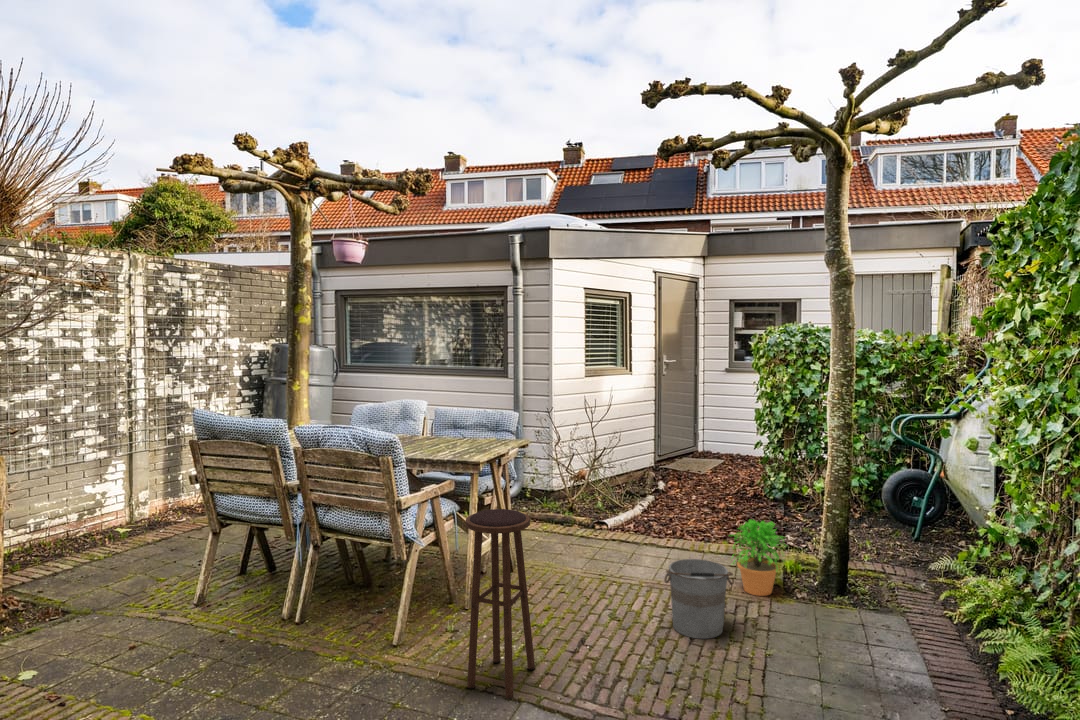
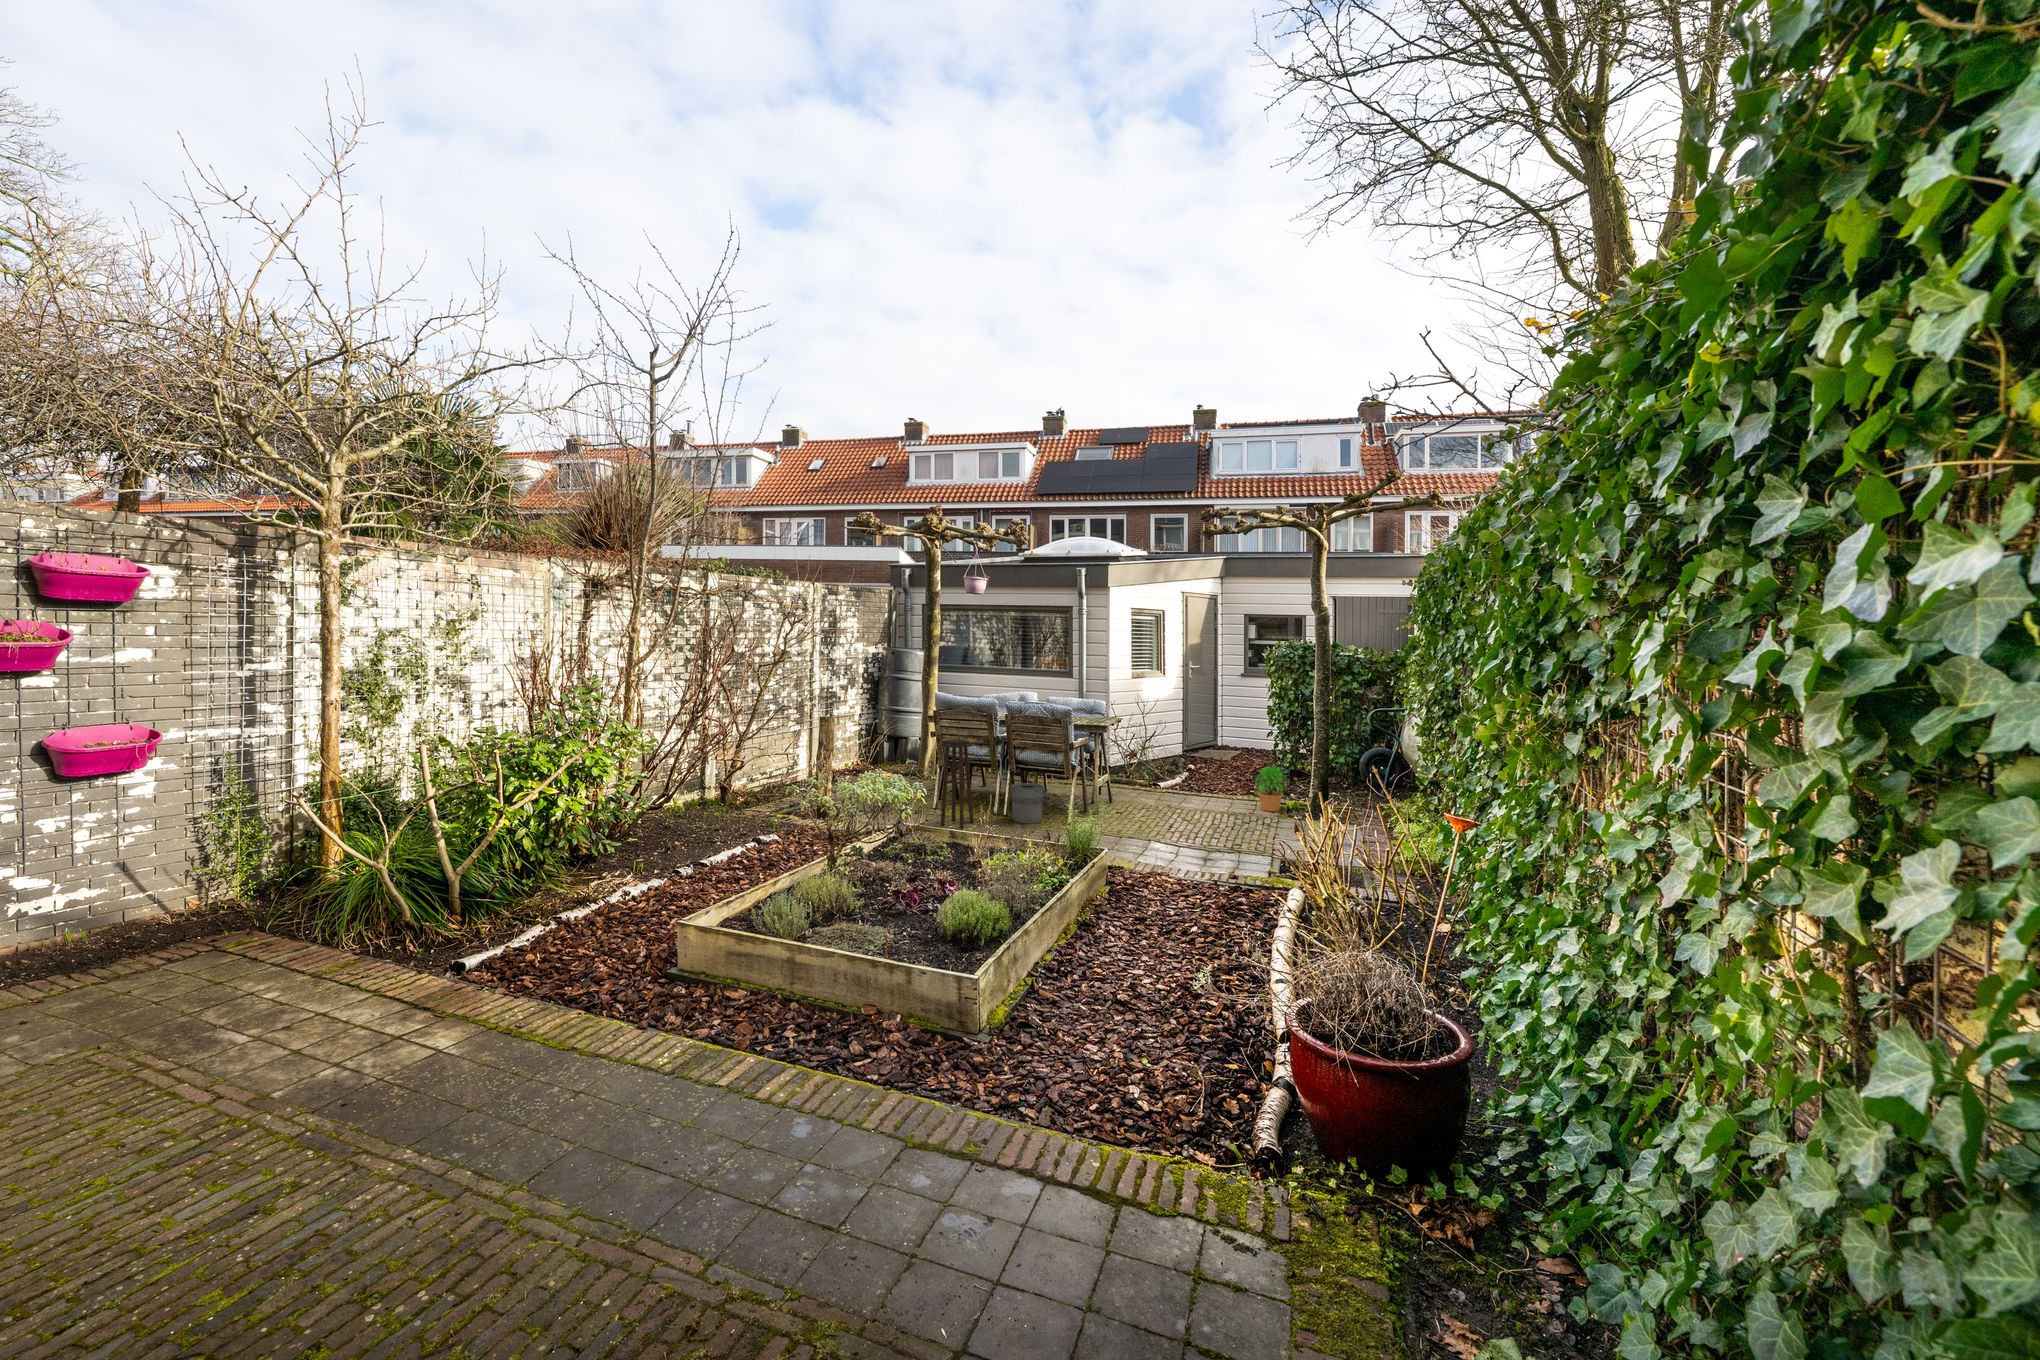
stool: present [466,509,535,699] -> present [941,740,974,828]
bucket: present [664,559,733,639] -> present [1009,783,1046,823]

